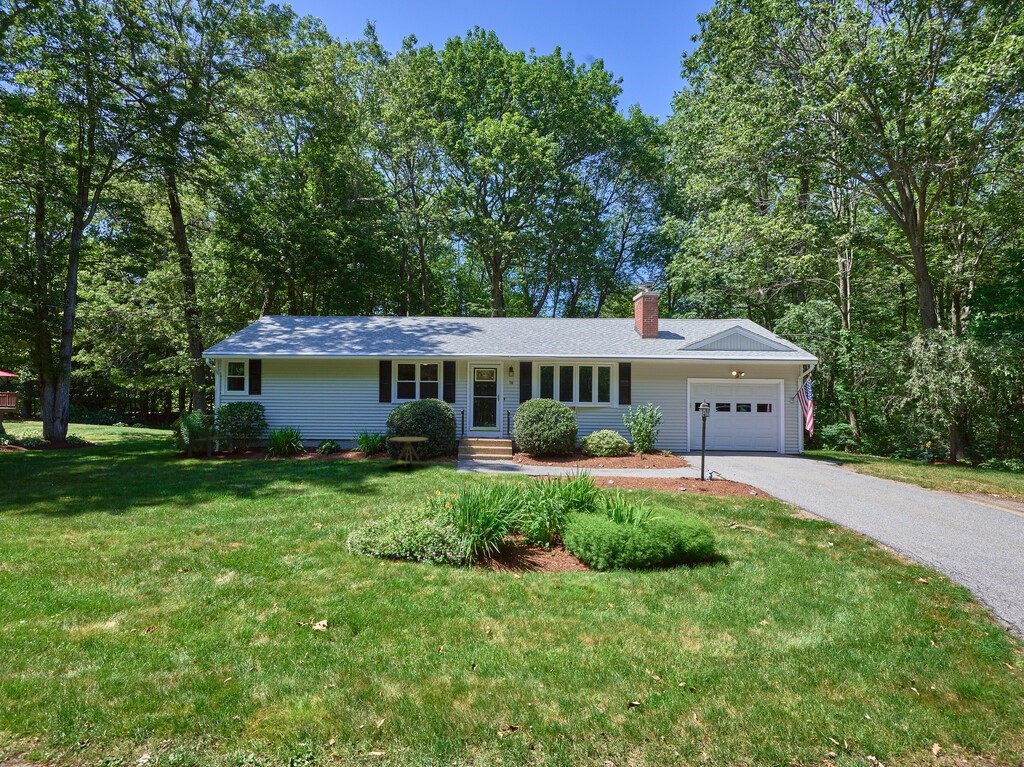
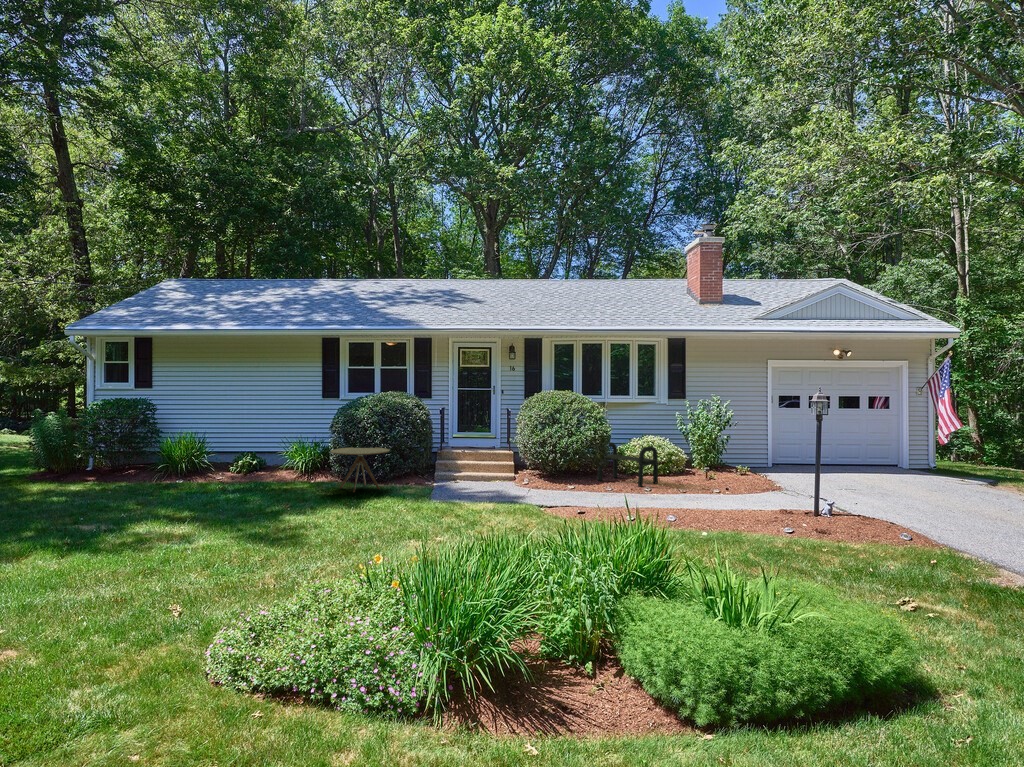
bench: present [188,429,231,457] -> present [597,442,658,487]

